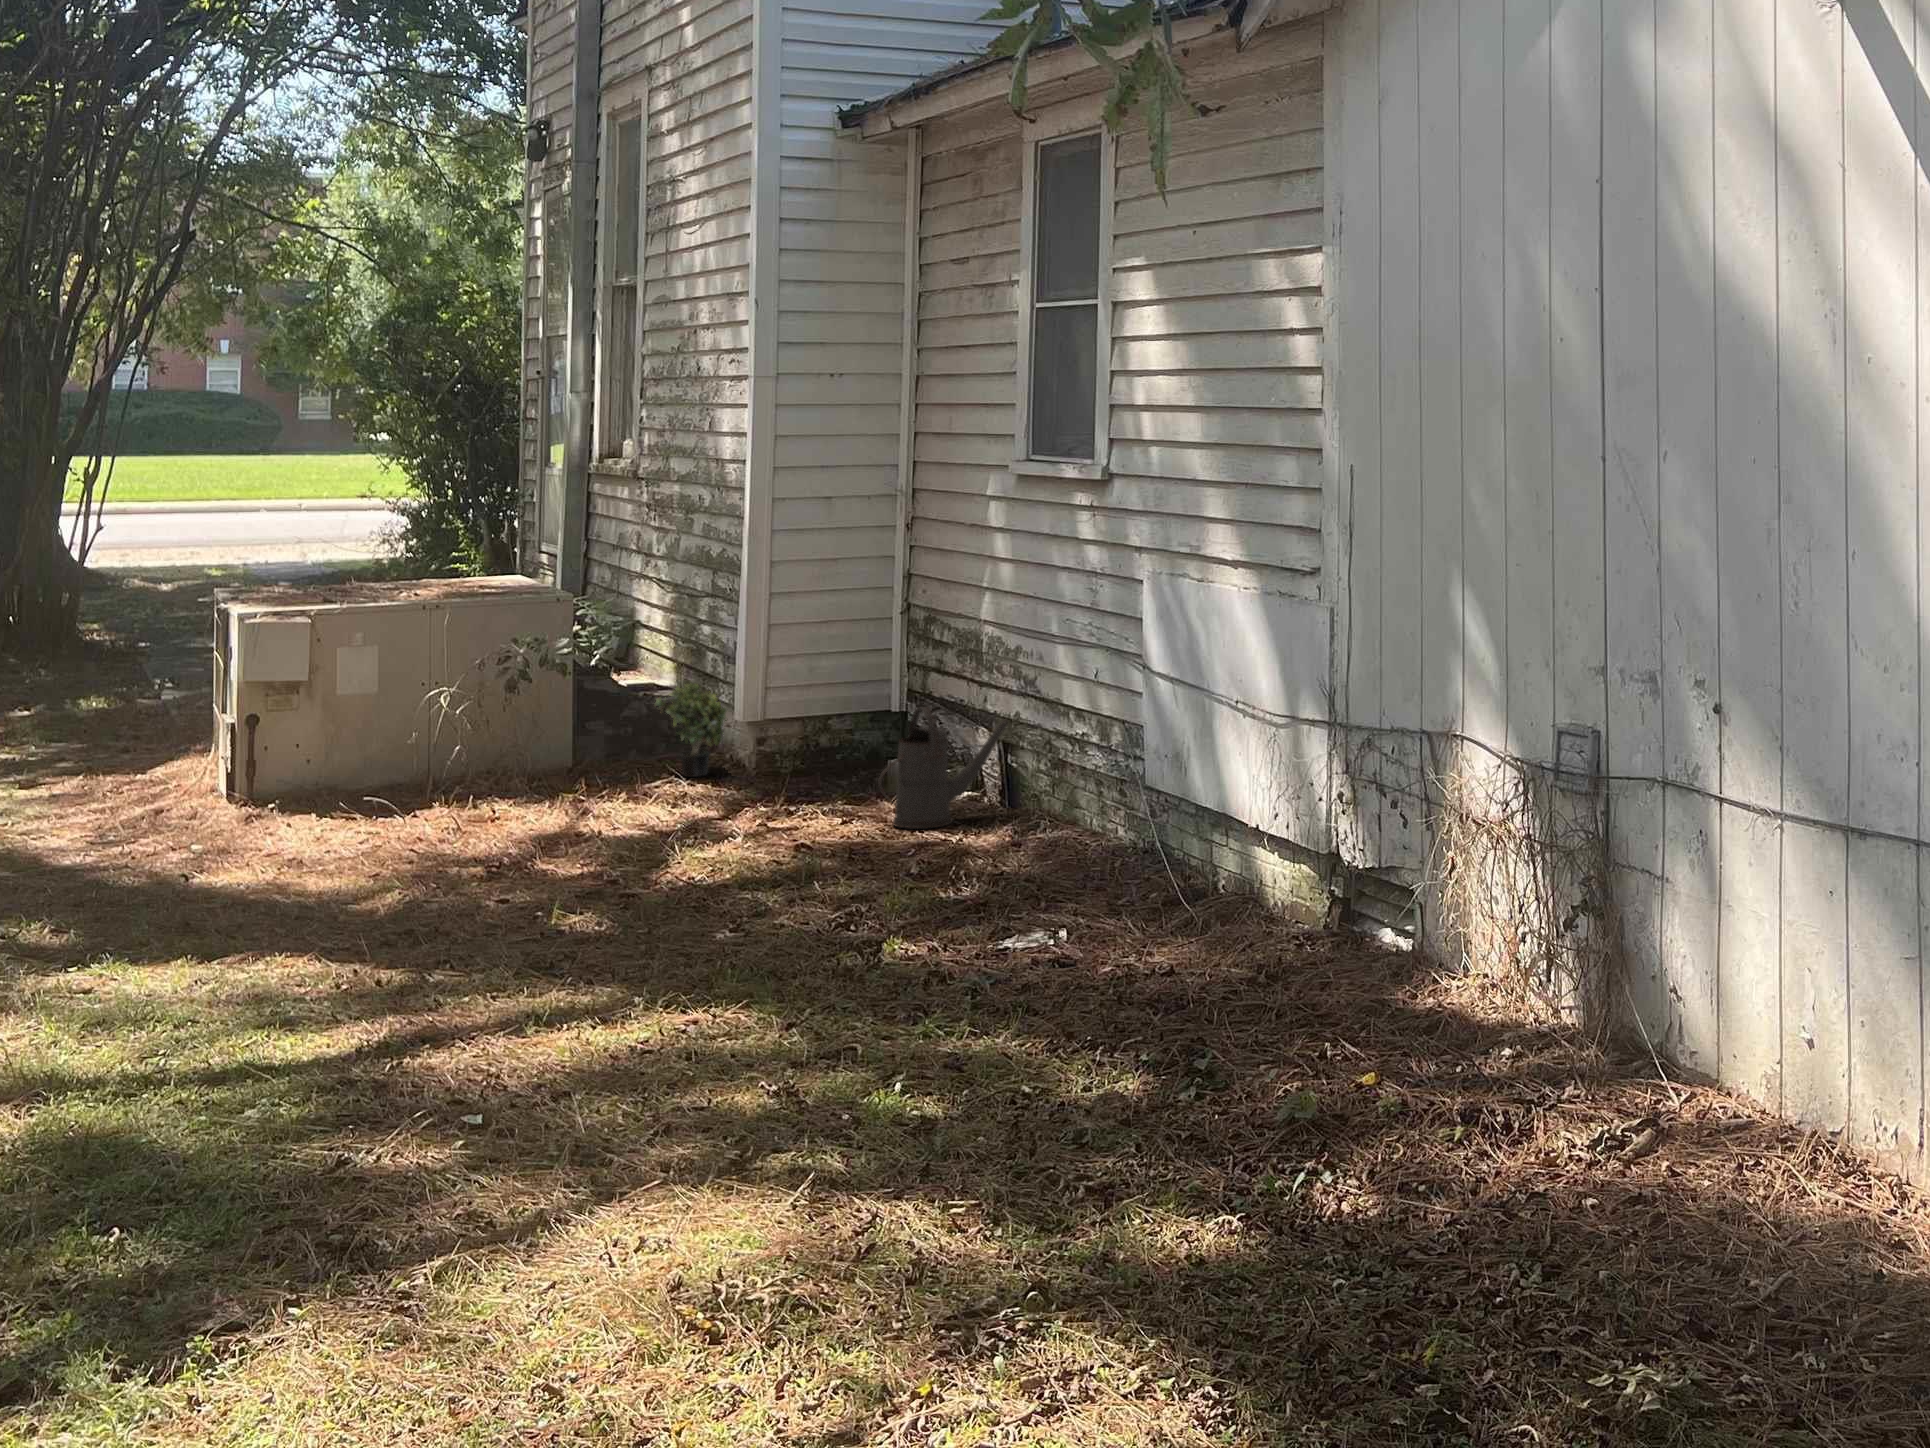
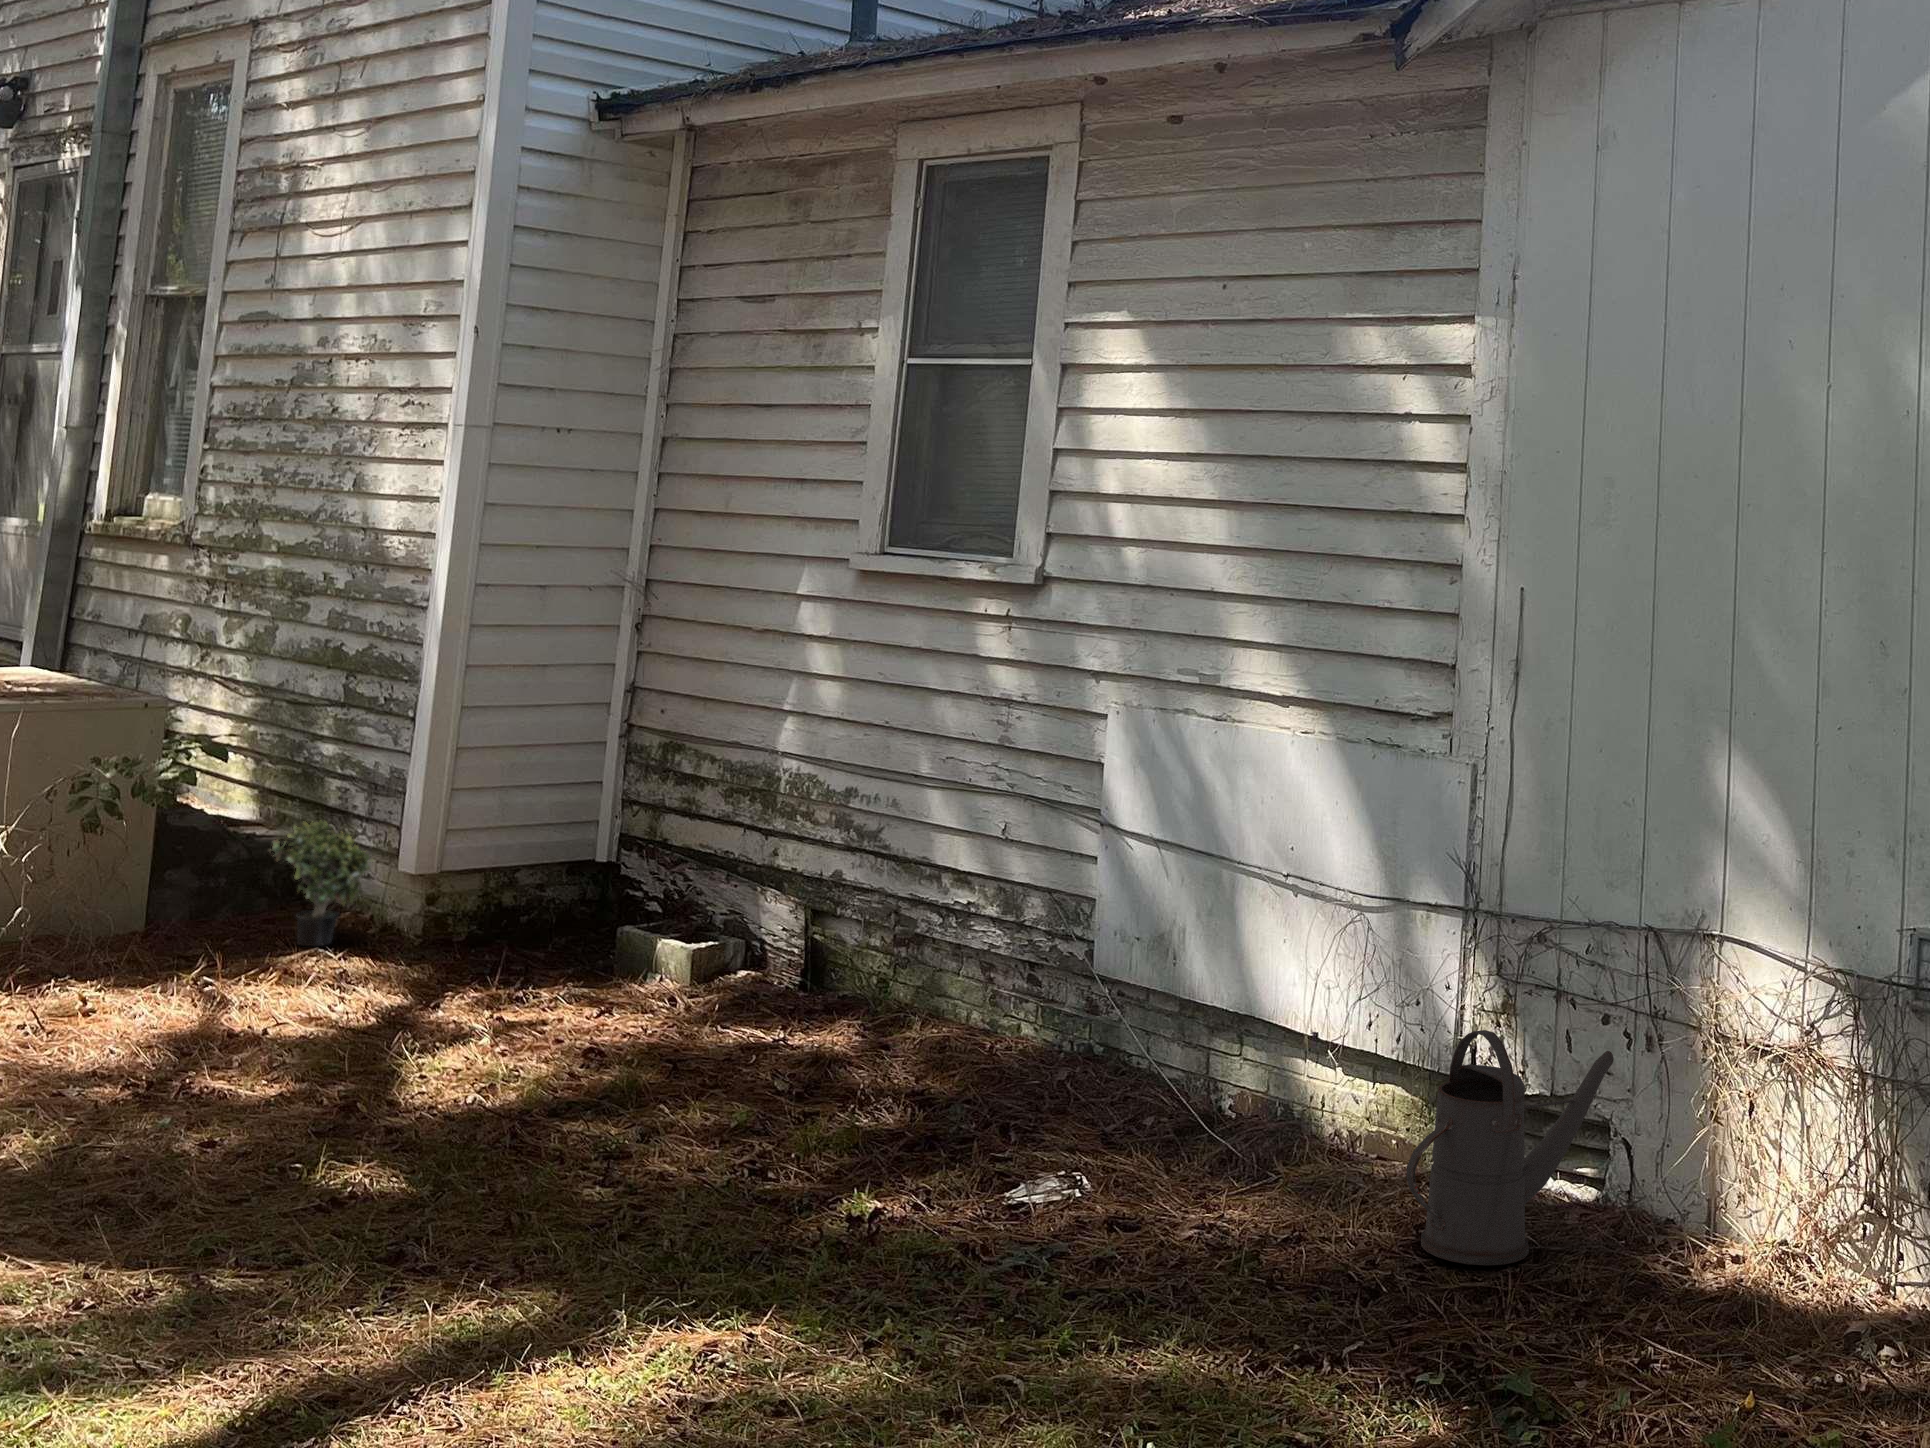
watering can: present [878,707,1008,829] -> present [1406,1030,1614,1265]

